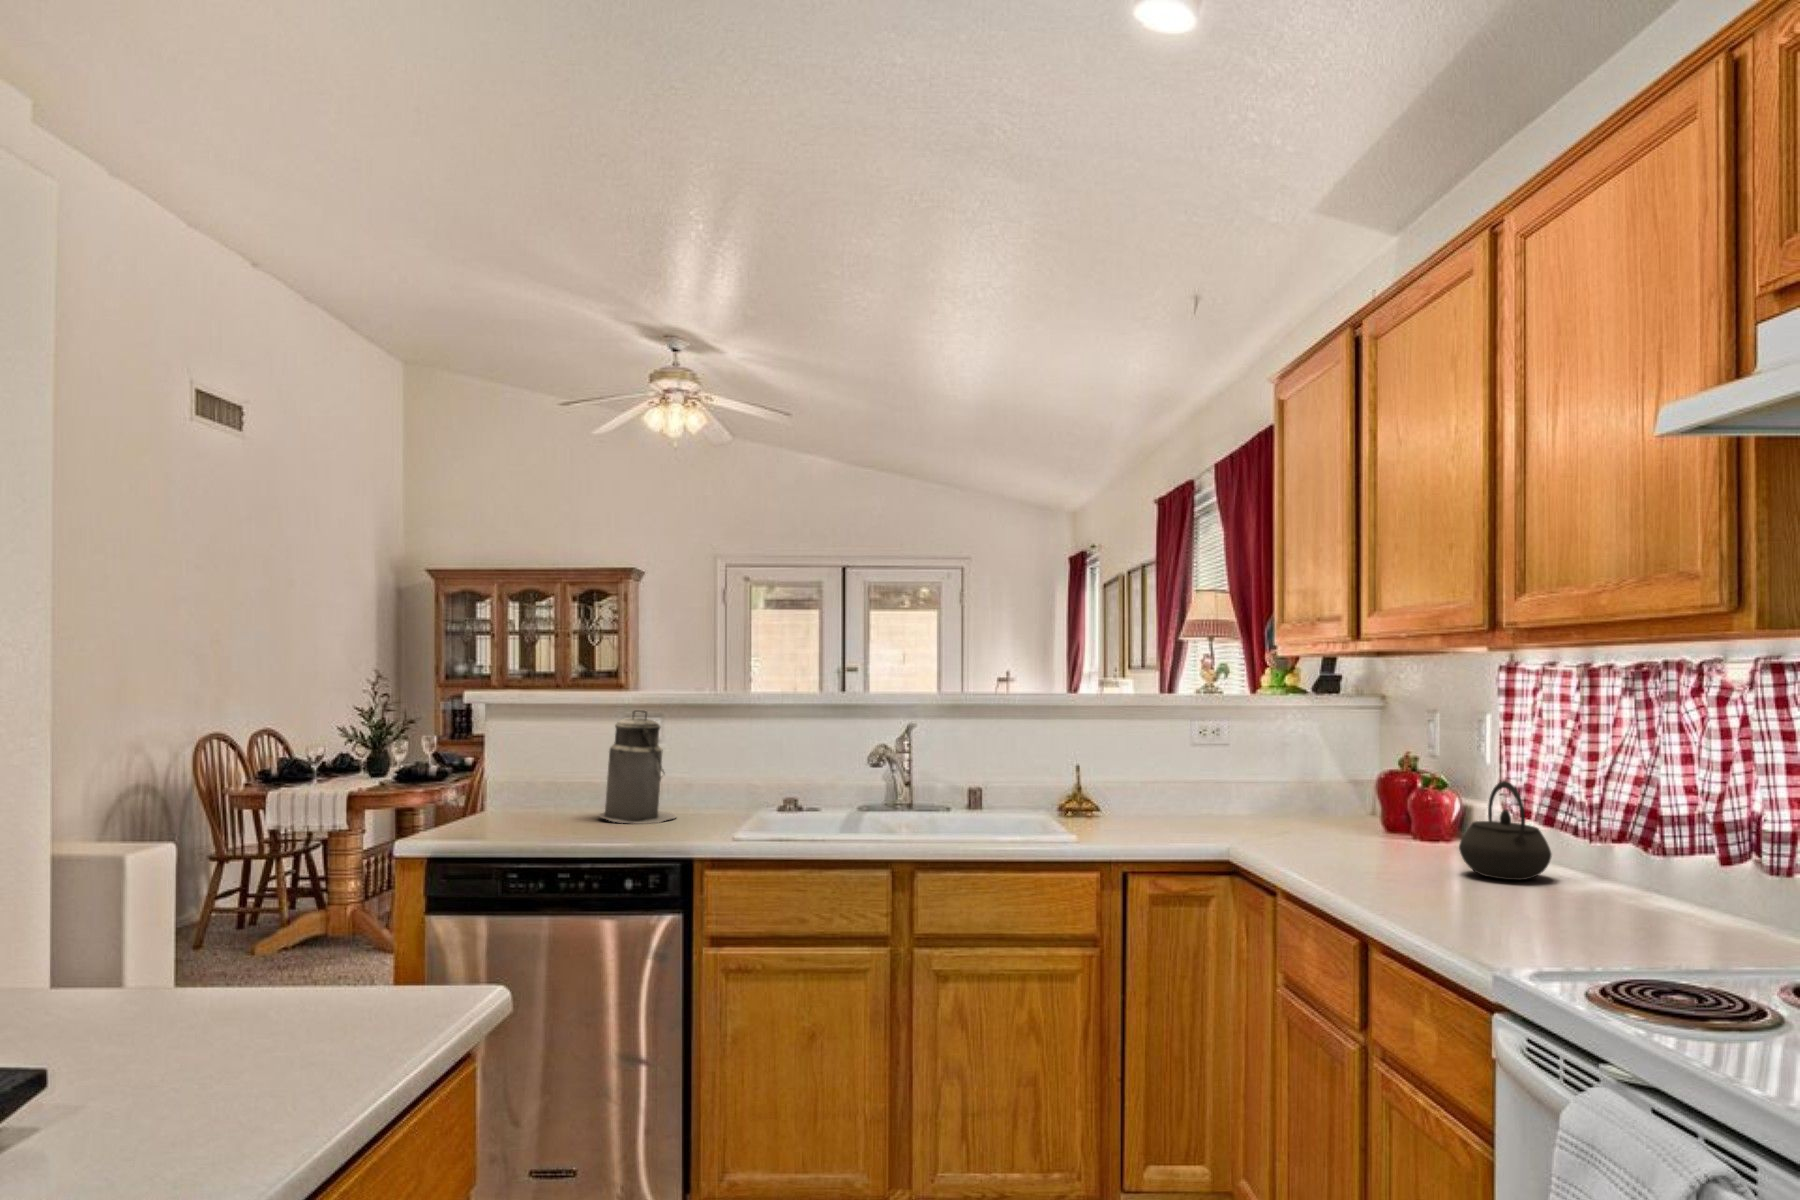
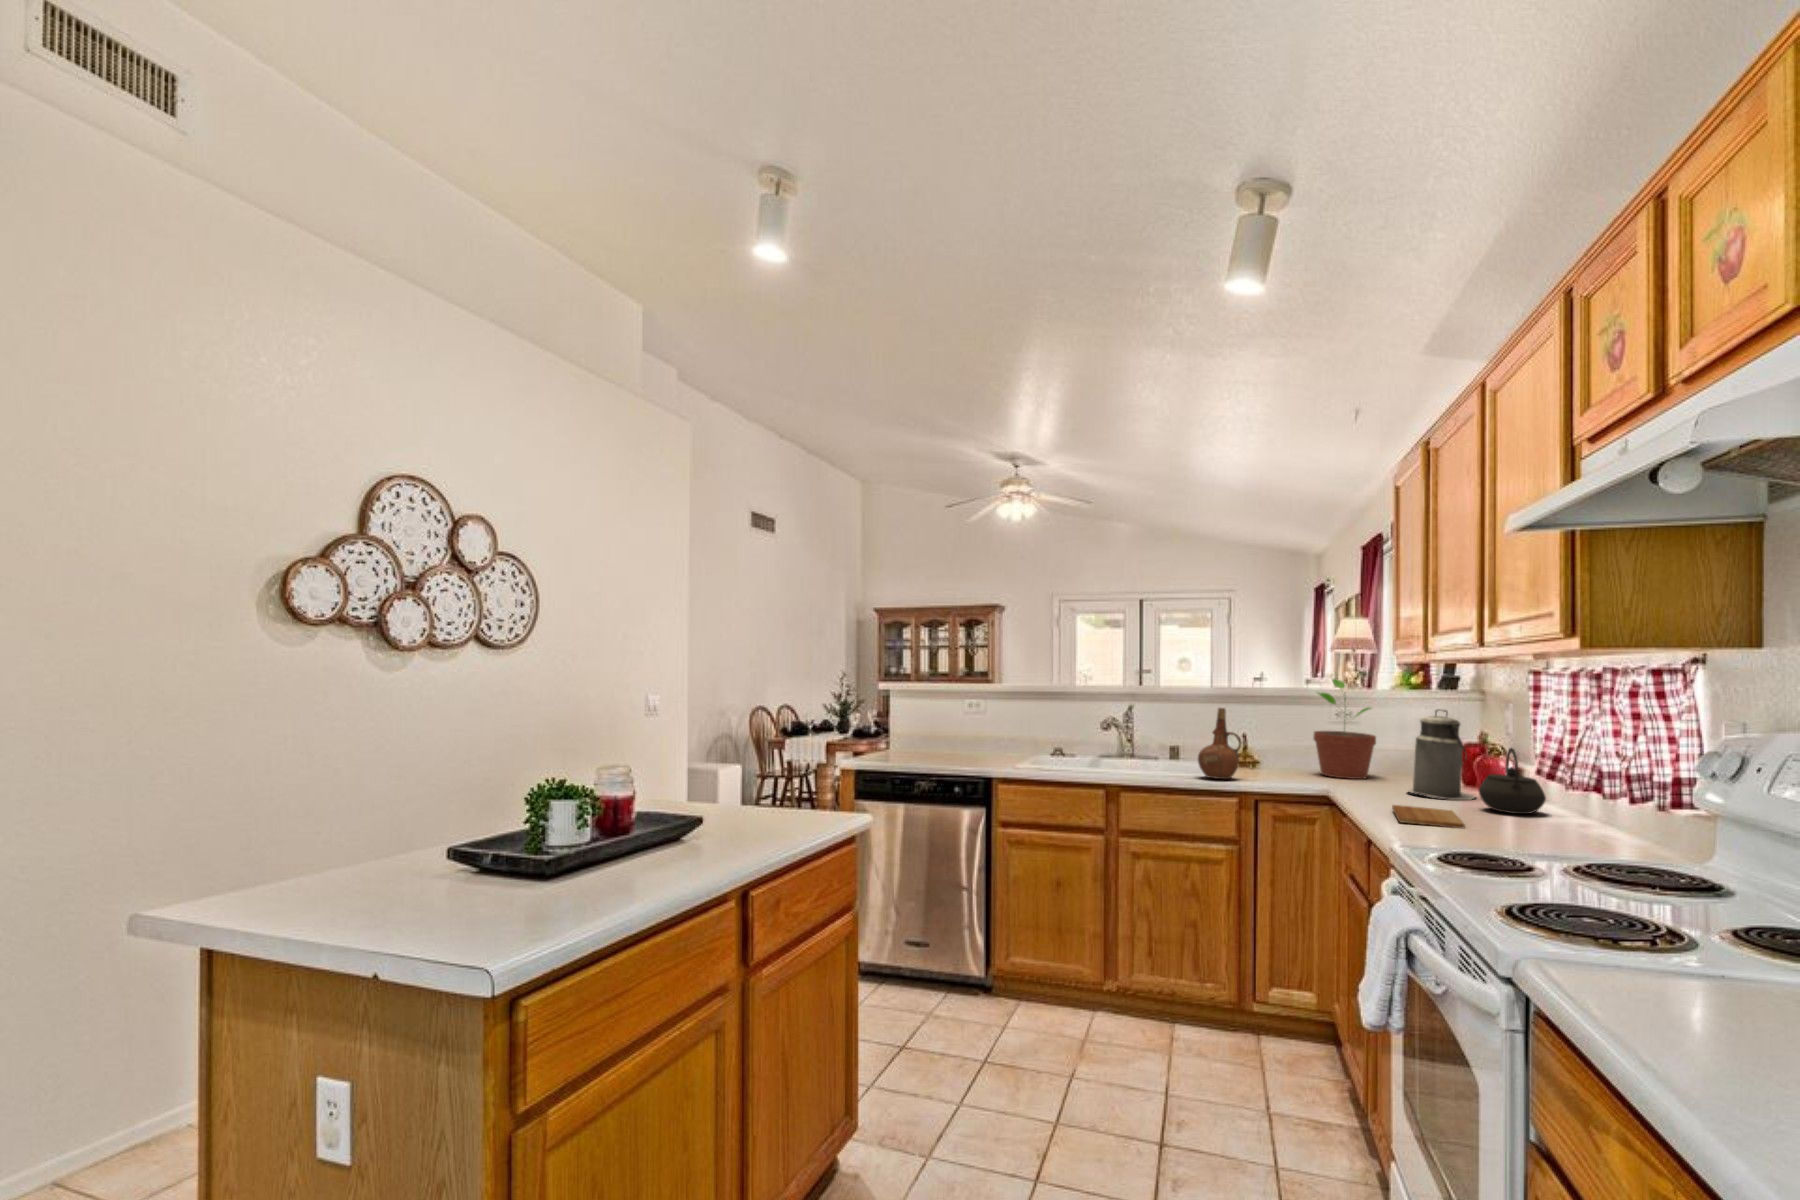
potted plant: none [1181,679,1272,830] -> present [1313,679,1376,779]
canister: present [599,710,676,824] -> present [1407,709,1475,800]
ceramic pitcher: none [1029,728,1095,842] -> present [1198,708,1241,779]
cutting board: none [1359,878,1489,914] -> present [1392,805,1465,828]

